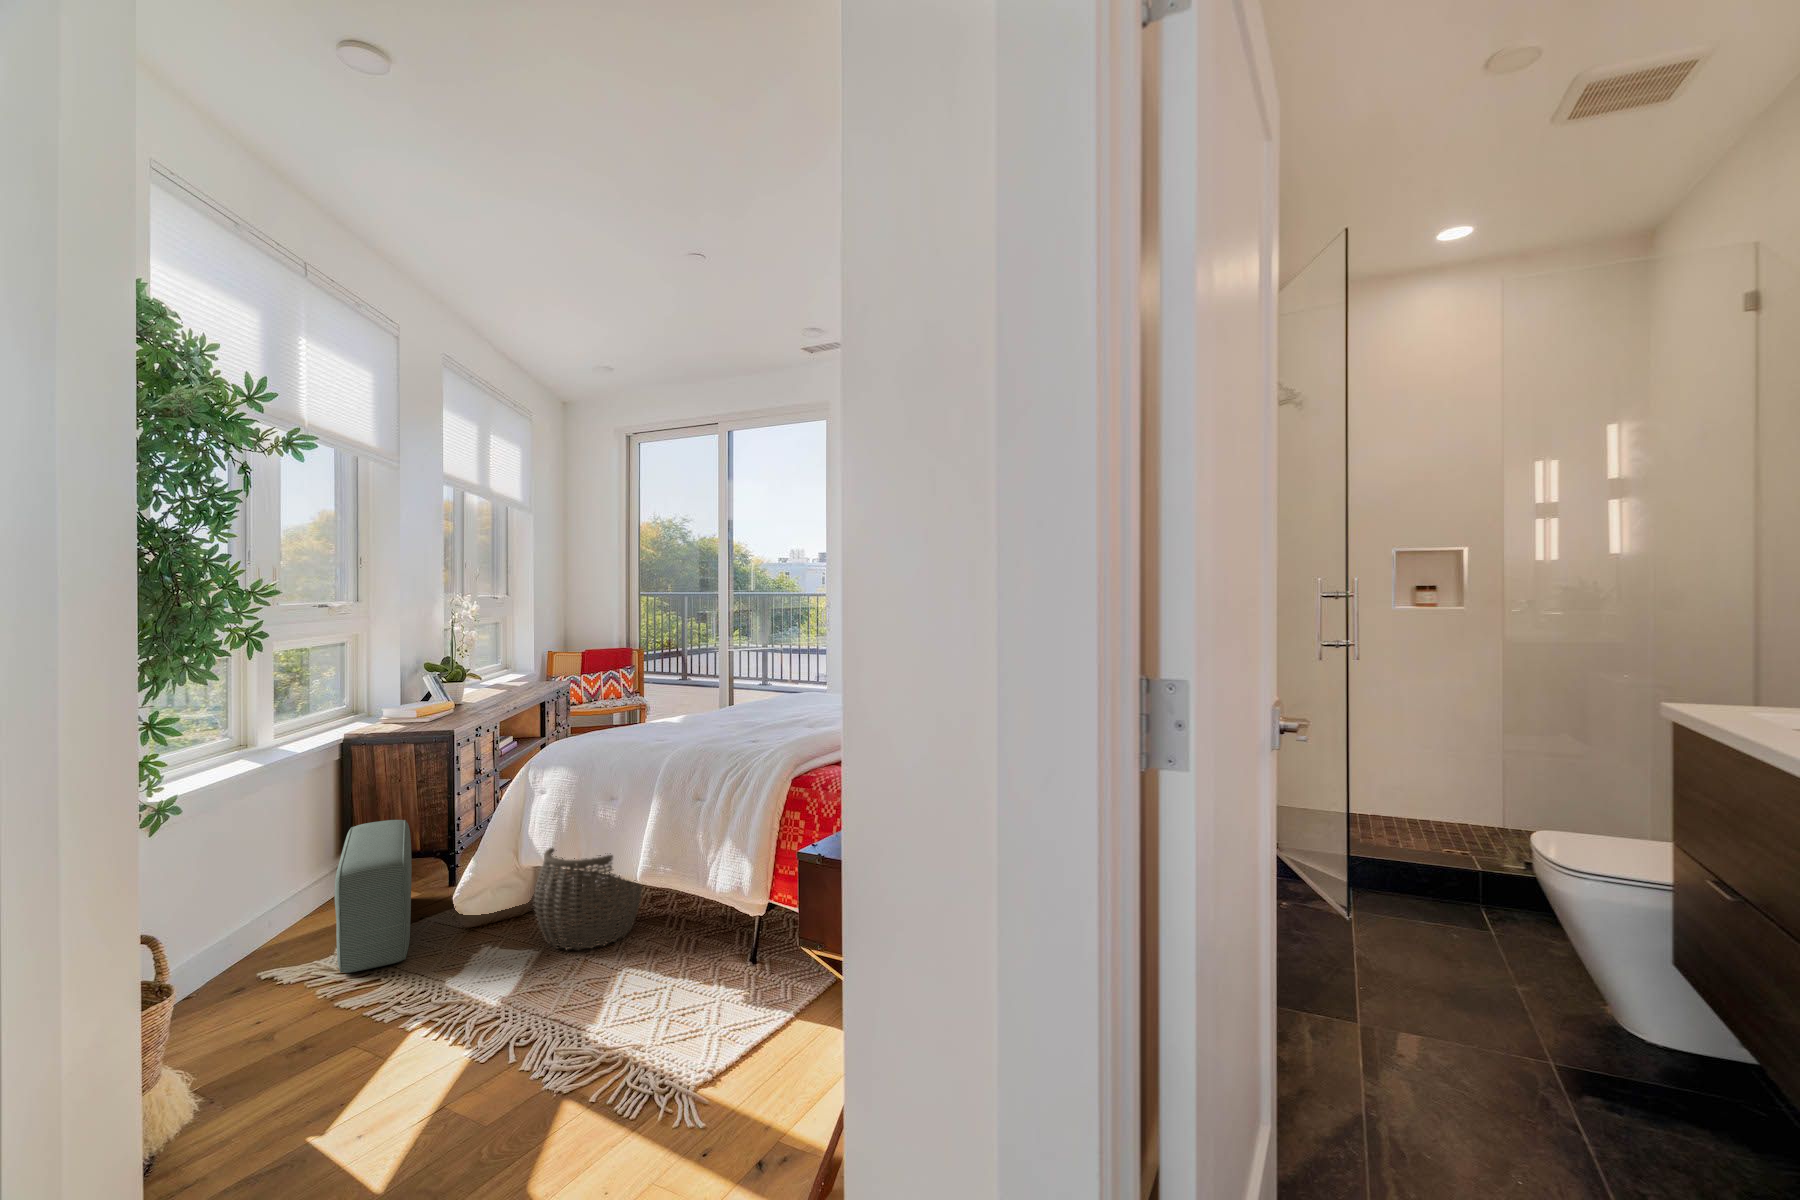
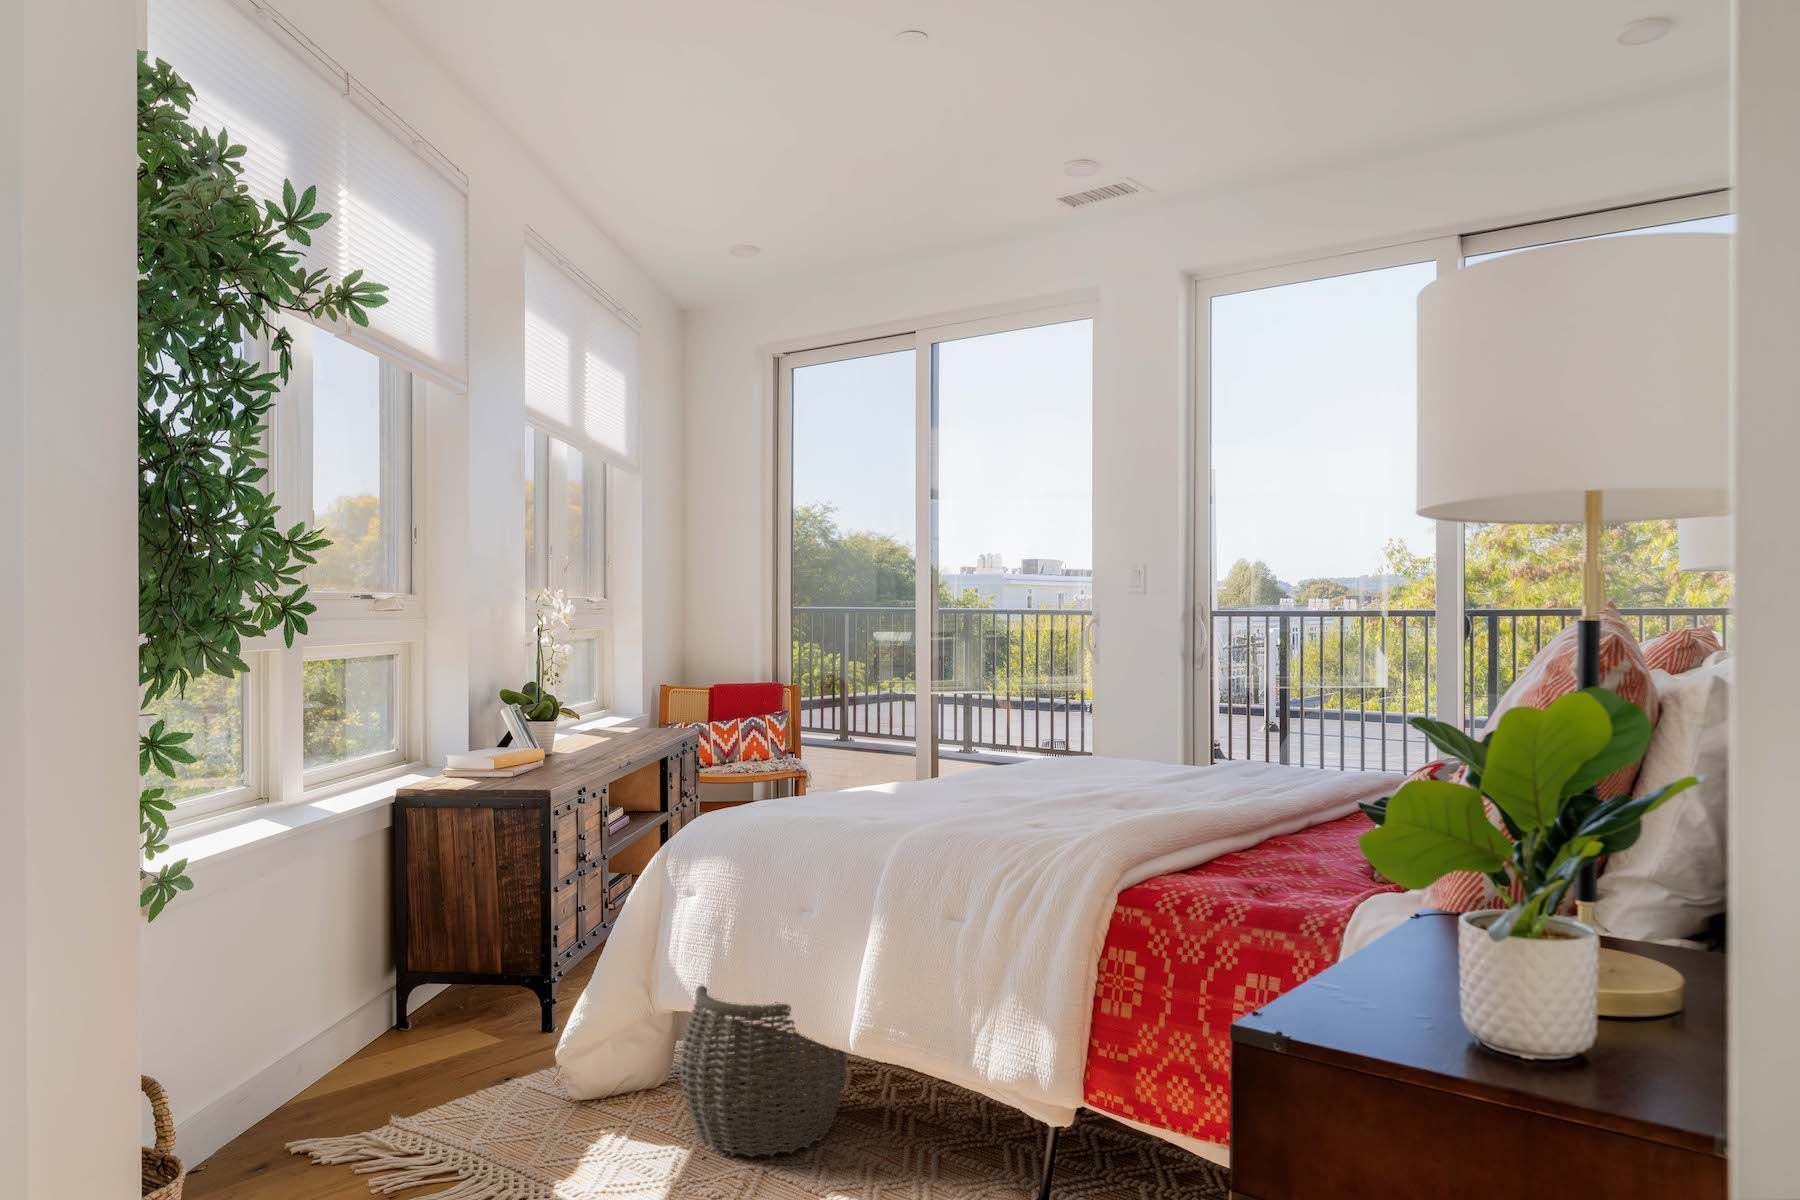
pouf: present [335,820,412,973] -> none [393,923,496,1160]

